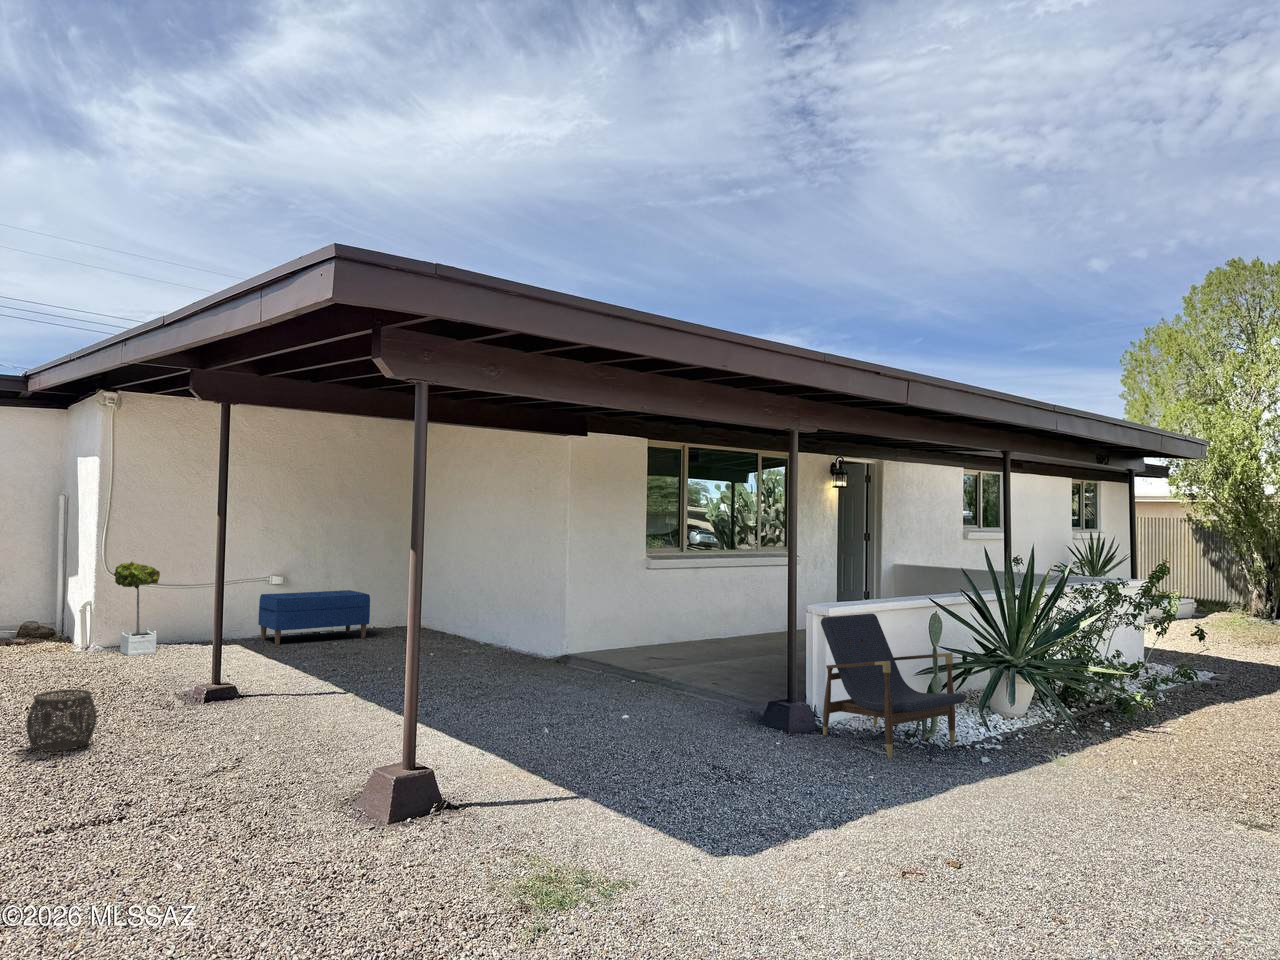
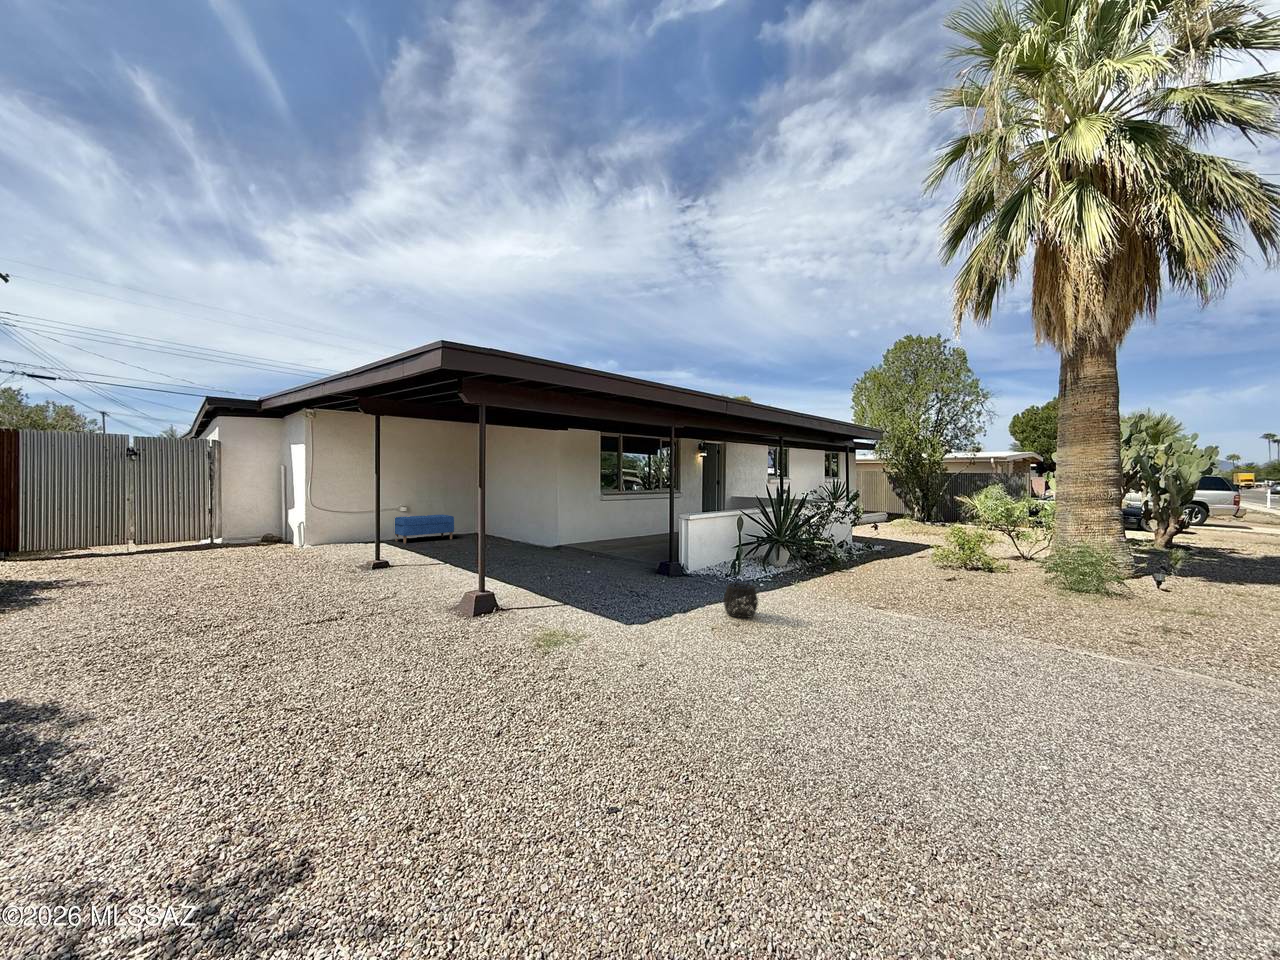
potted tree: present [114,562,160,656] -> none [315,500,340,550]
lounge chair: present [821,614,966,759] -> none [684,518,753,586]
woven basket: present [26,689,97,752] -> present [724,583,758,618]

